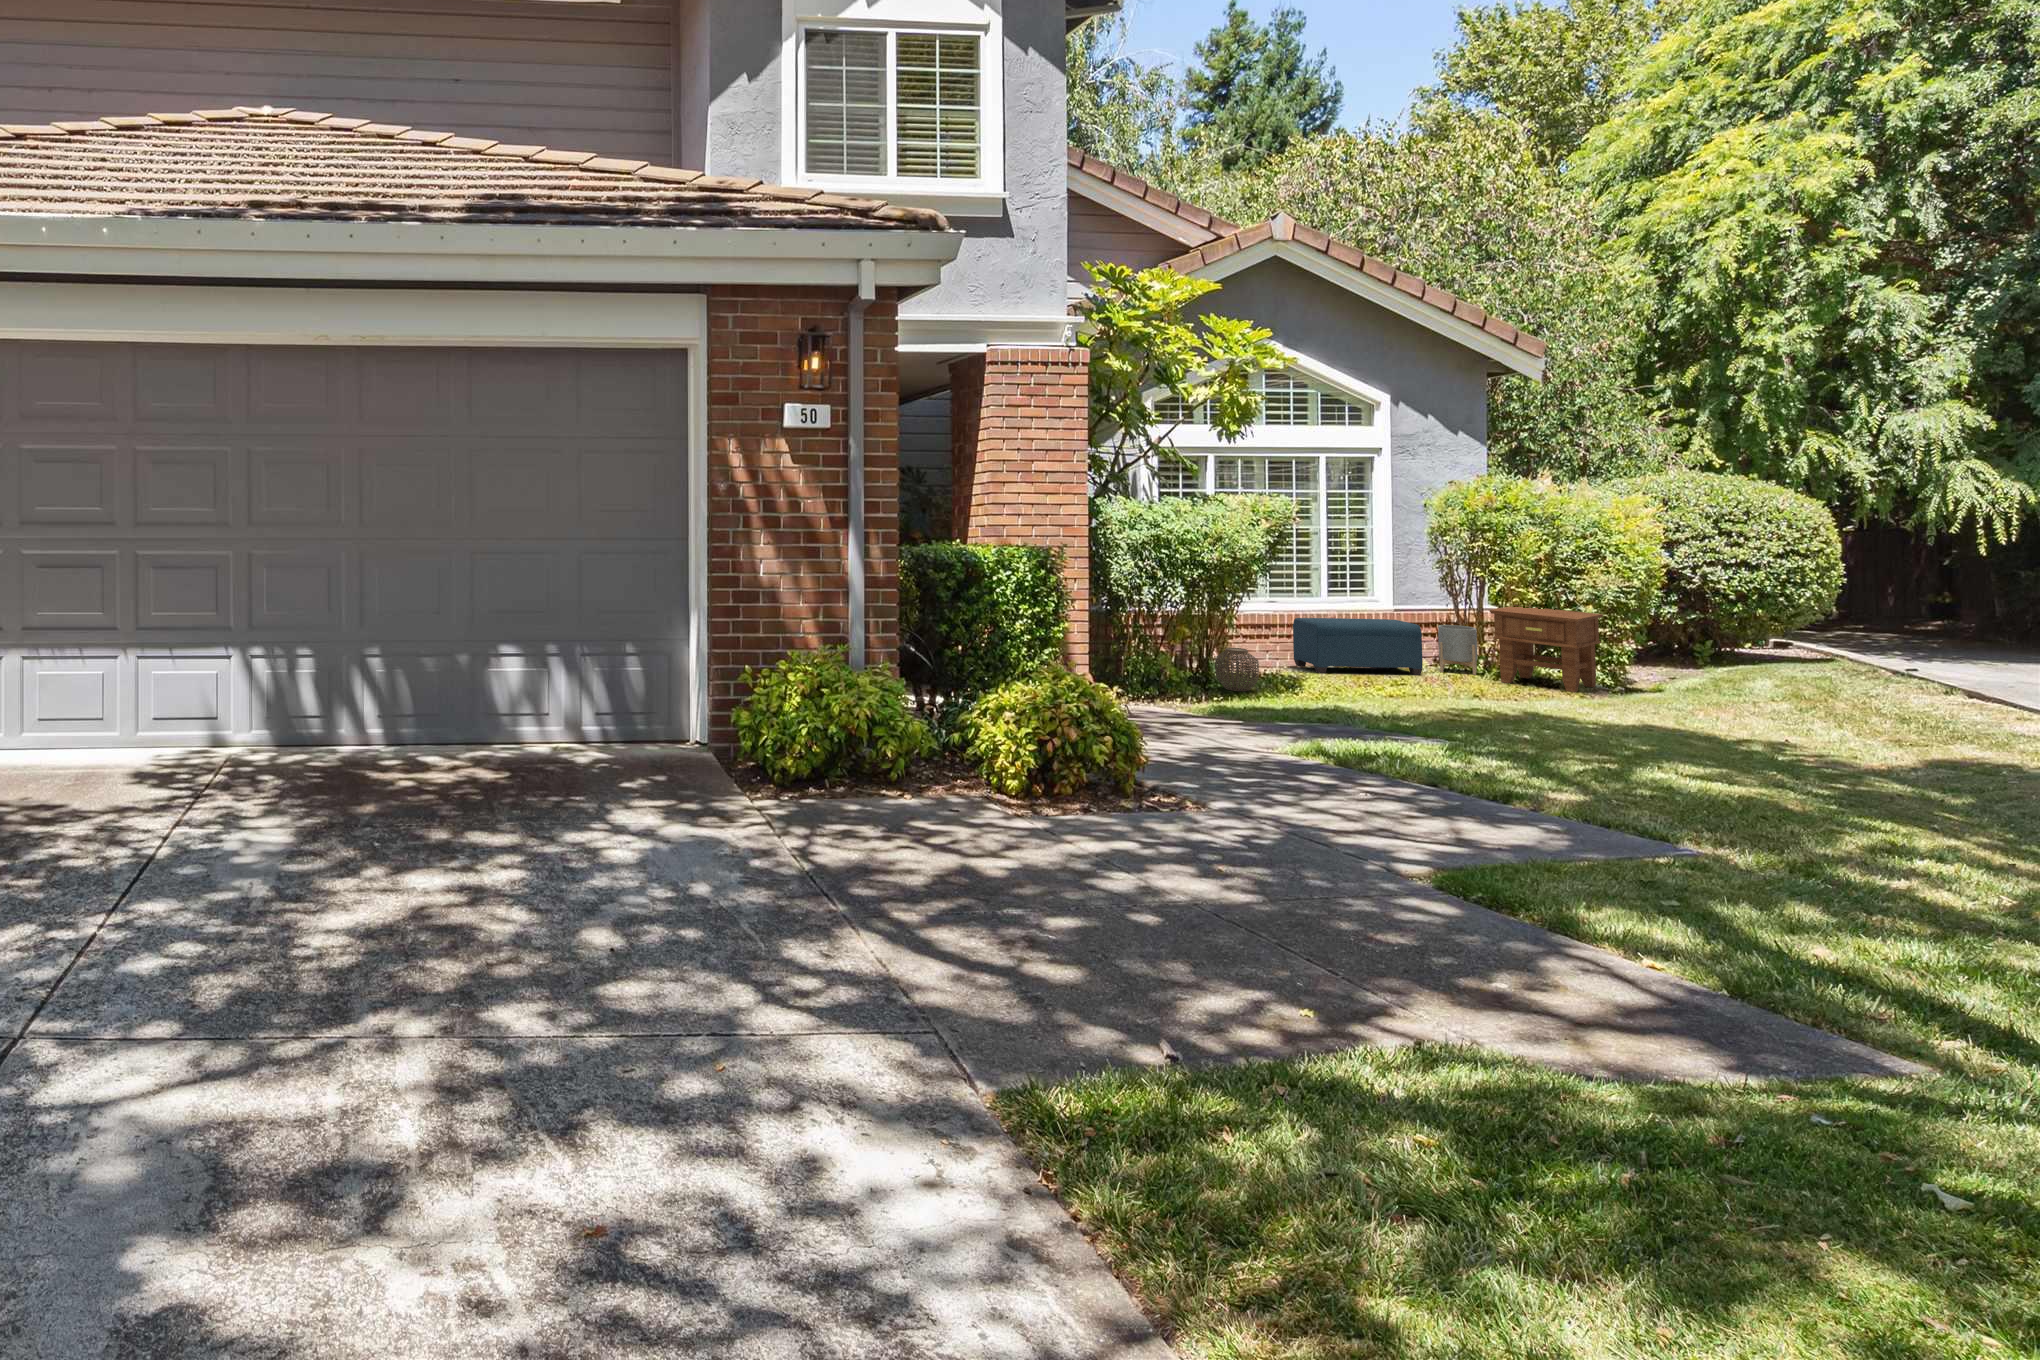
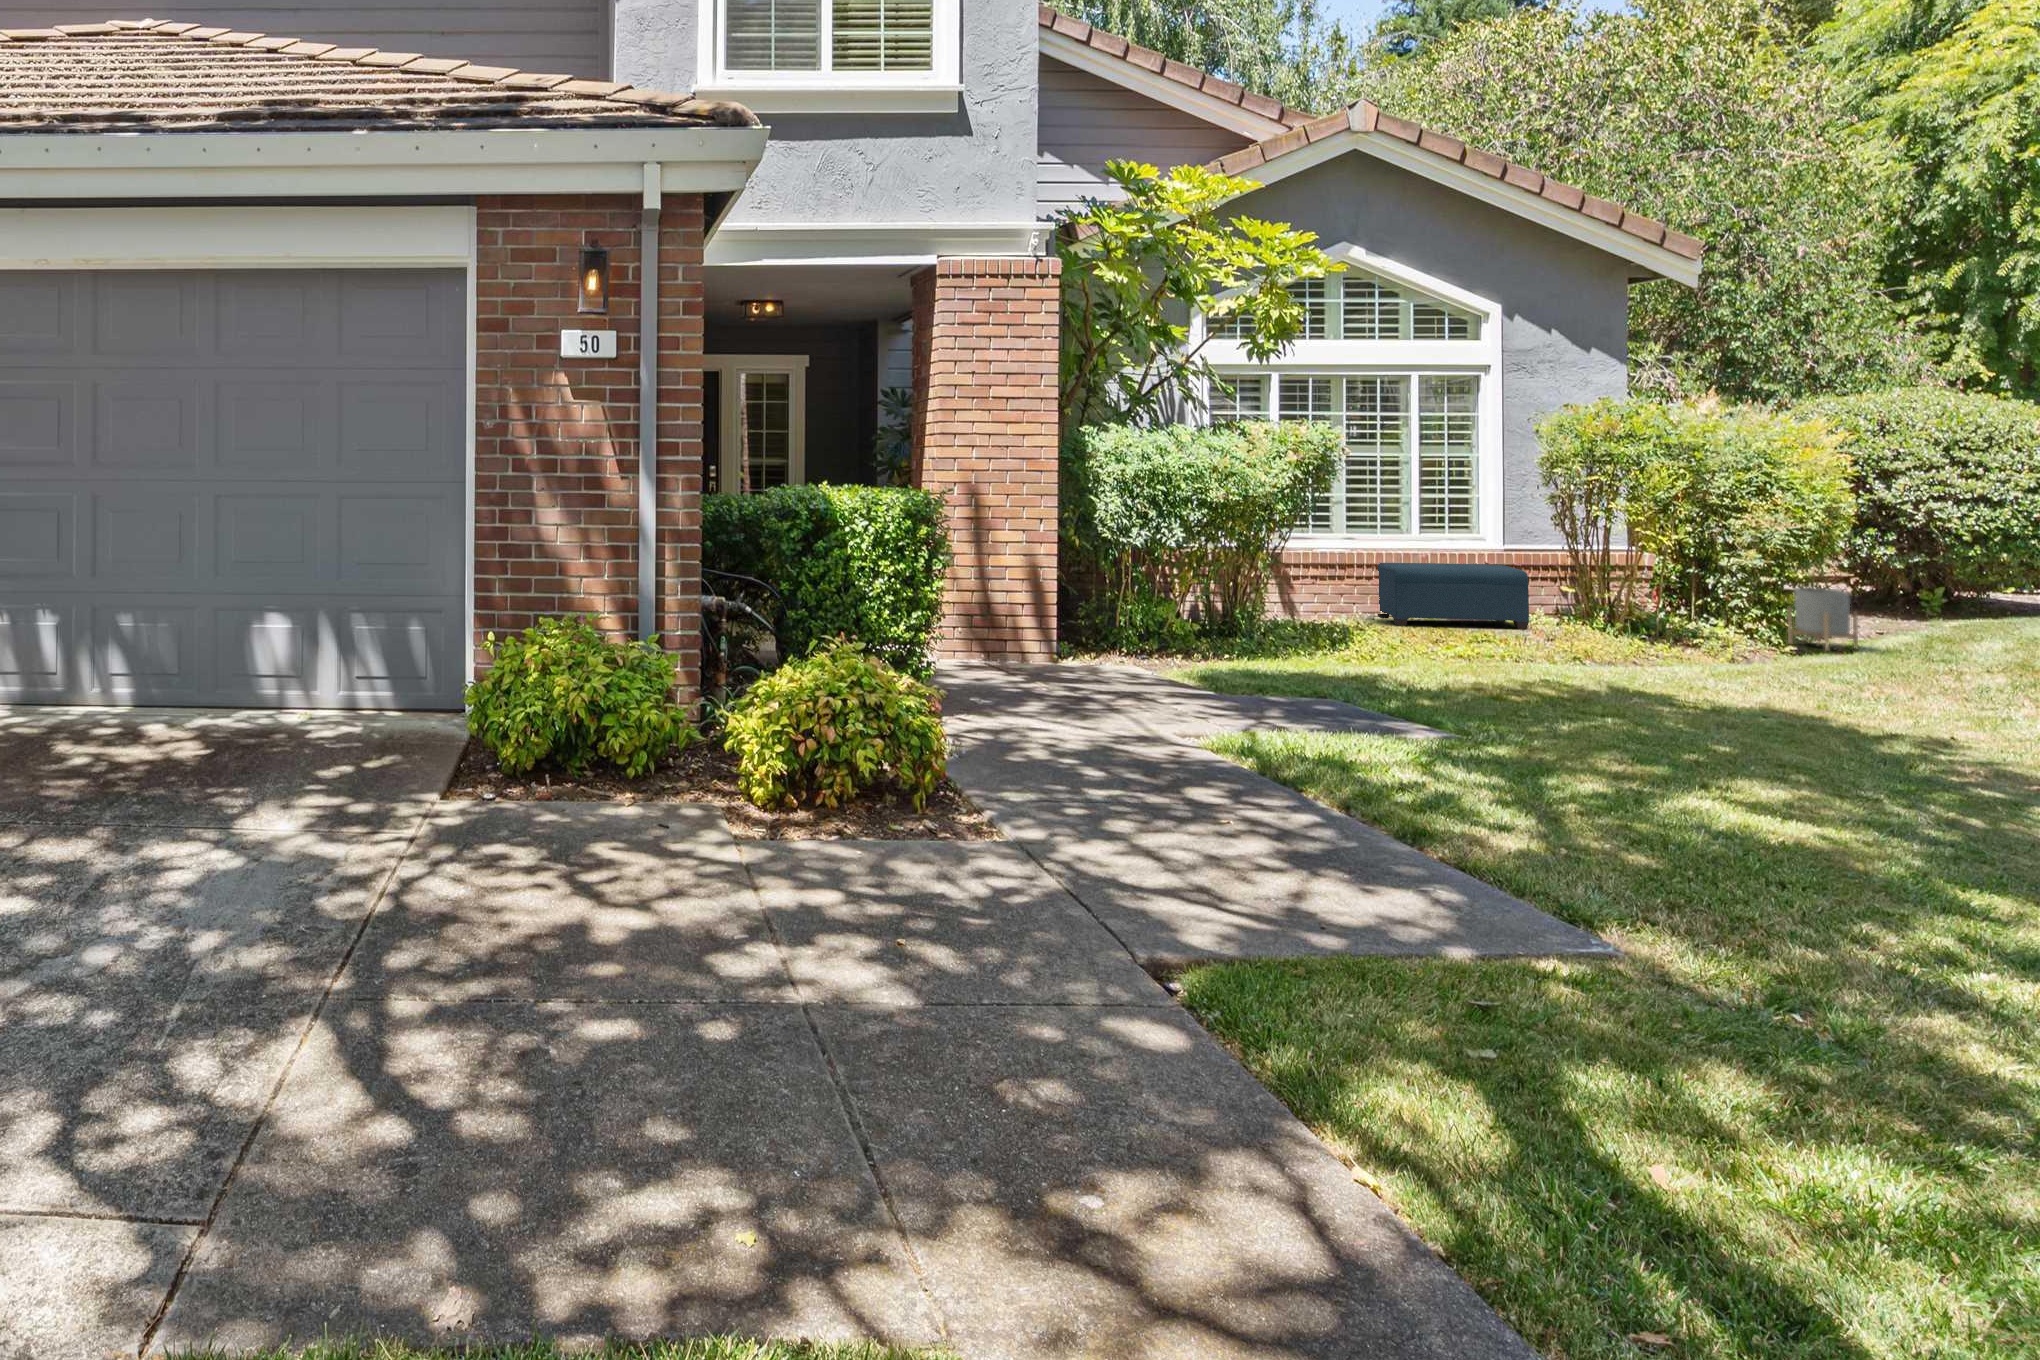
side table: present [1490,605,1603,692] -> none [1610,549,1756,652]
planter: present [1438,625,1477,675] -> present [1788,587,1858,650]
woven basket: present [1215,648,1259,691] -> none [1247,595,1297,645]

